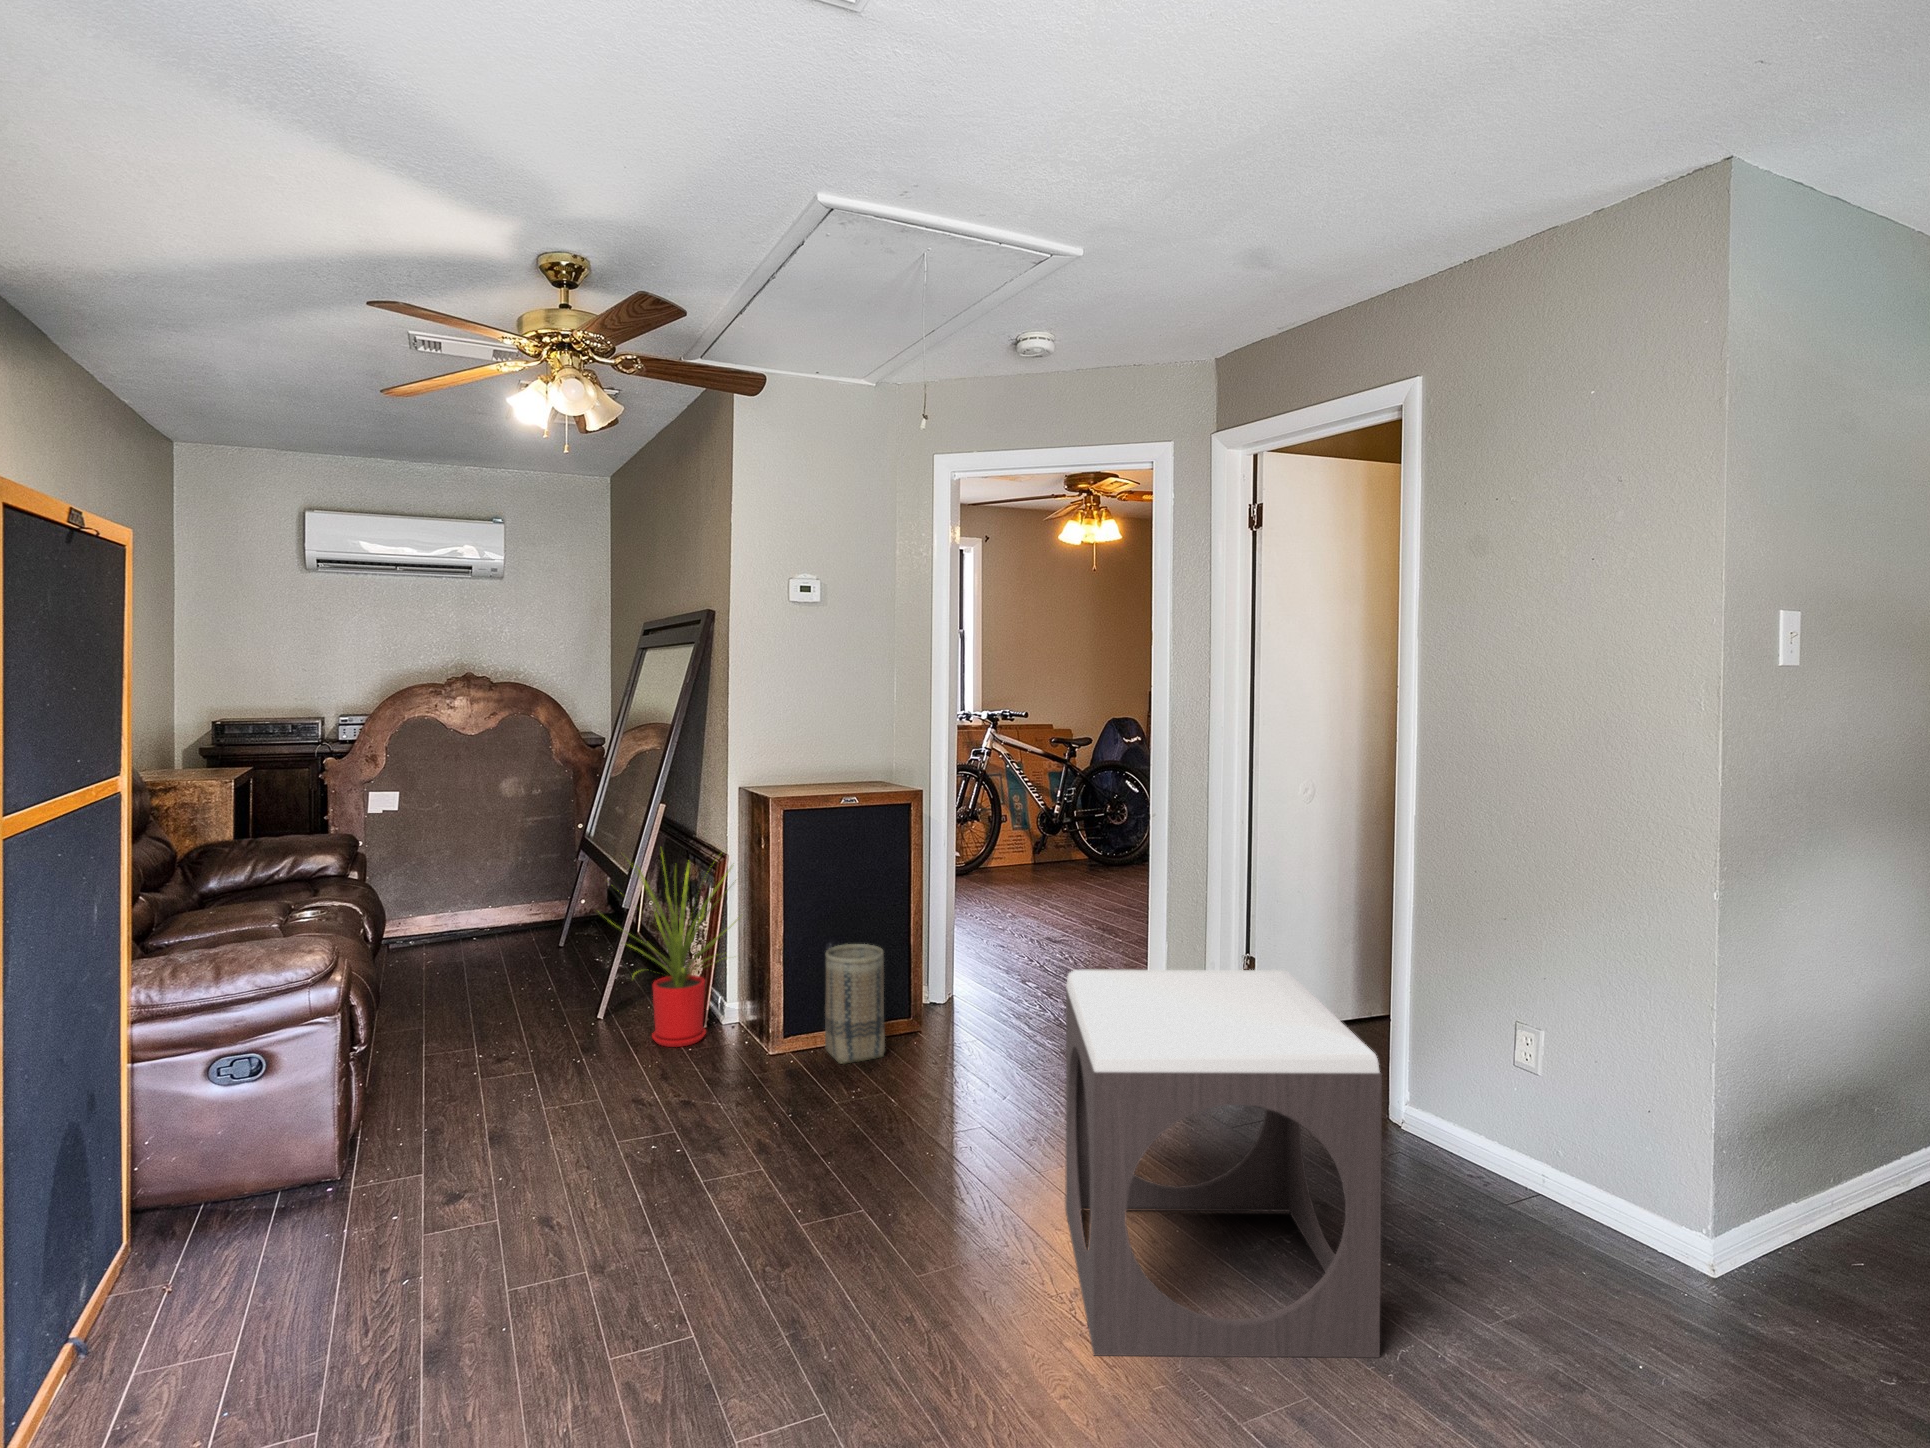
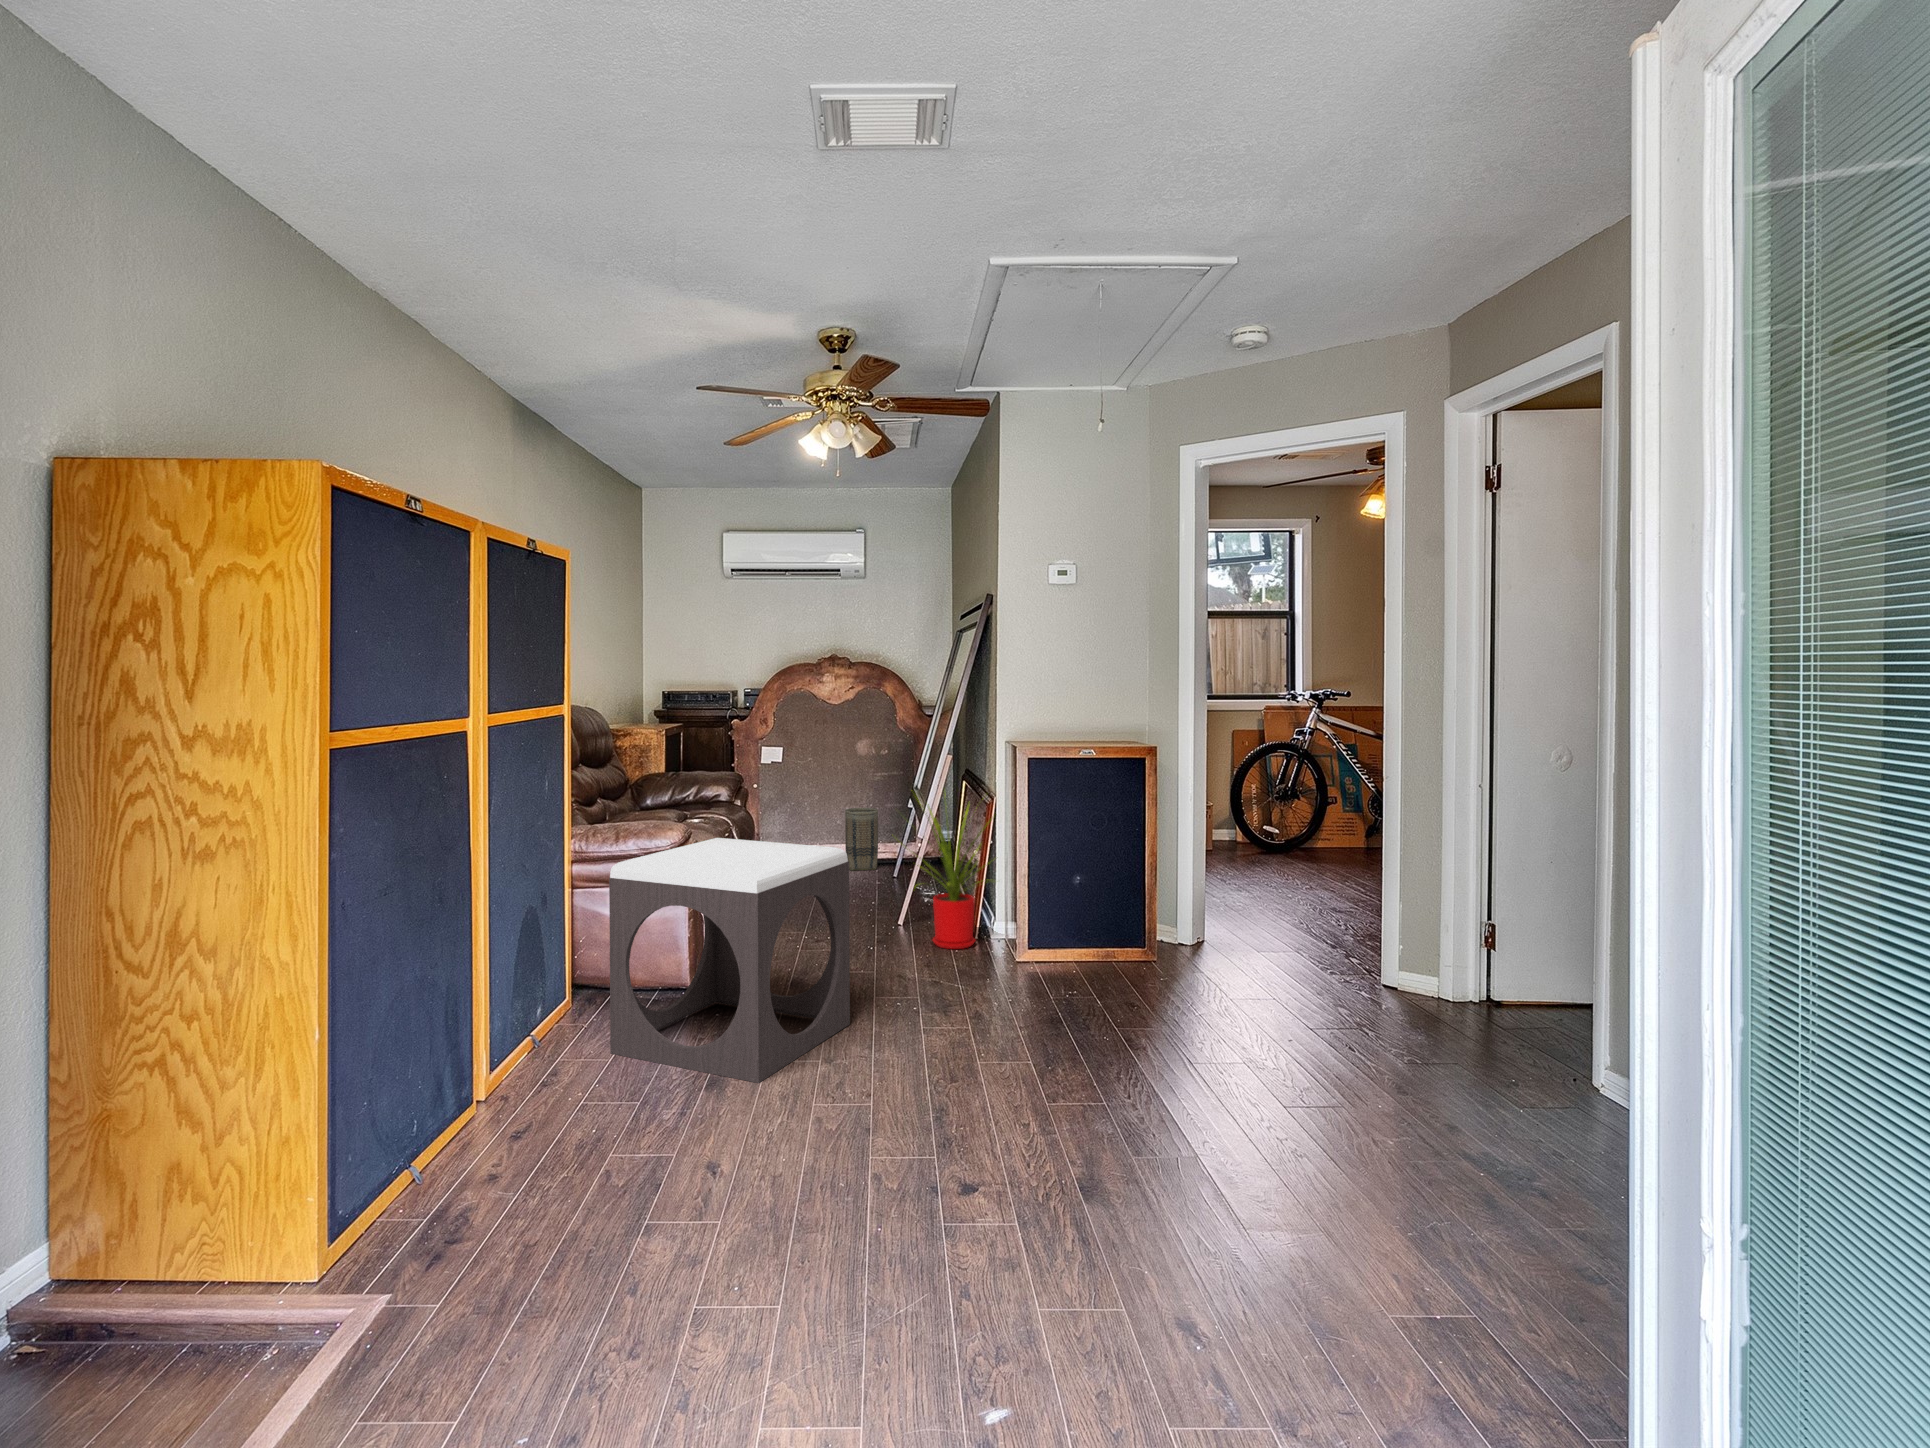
basket: present [825,944,885,1064] -> present [845,808,878,870]
footstool: present [1065,970,1382,1358] -> present [609,838,850,1083]

